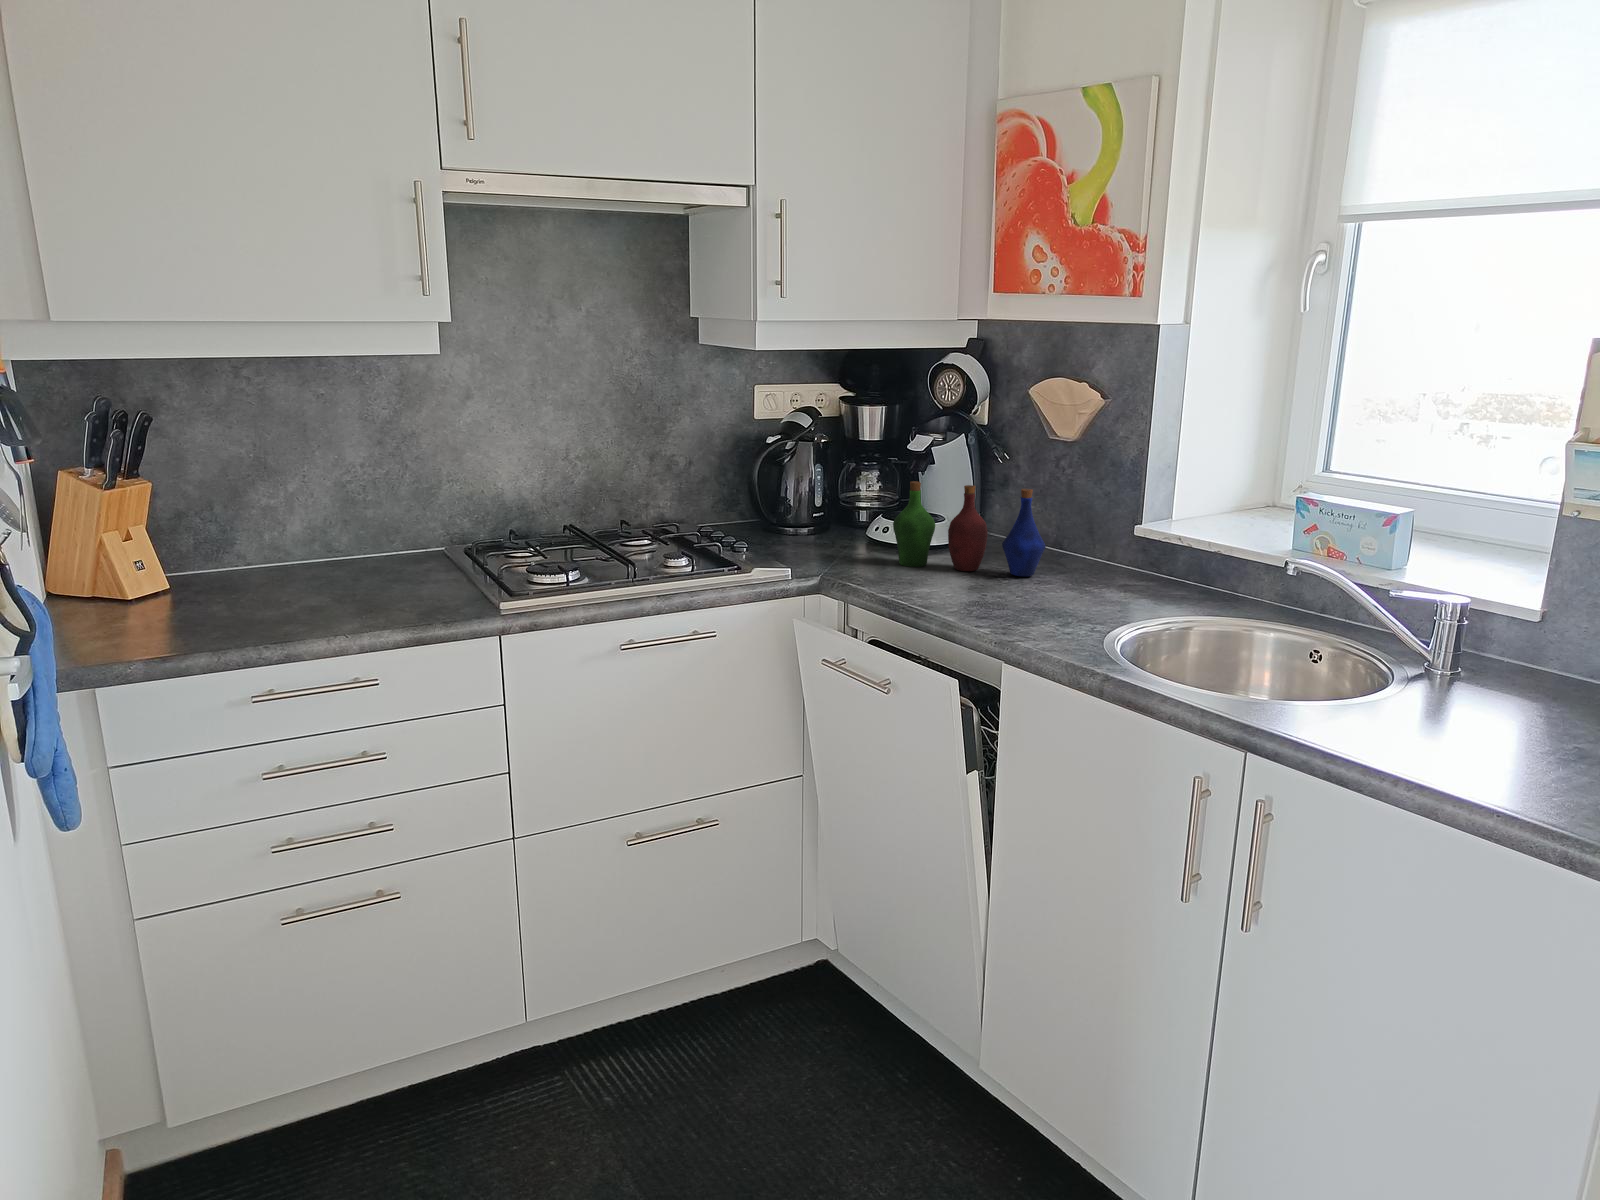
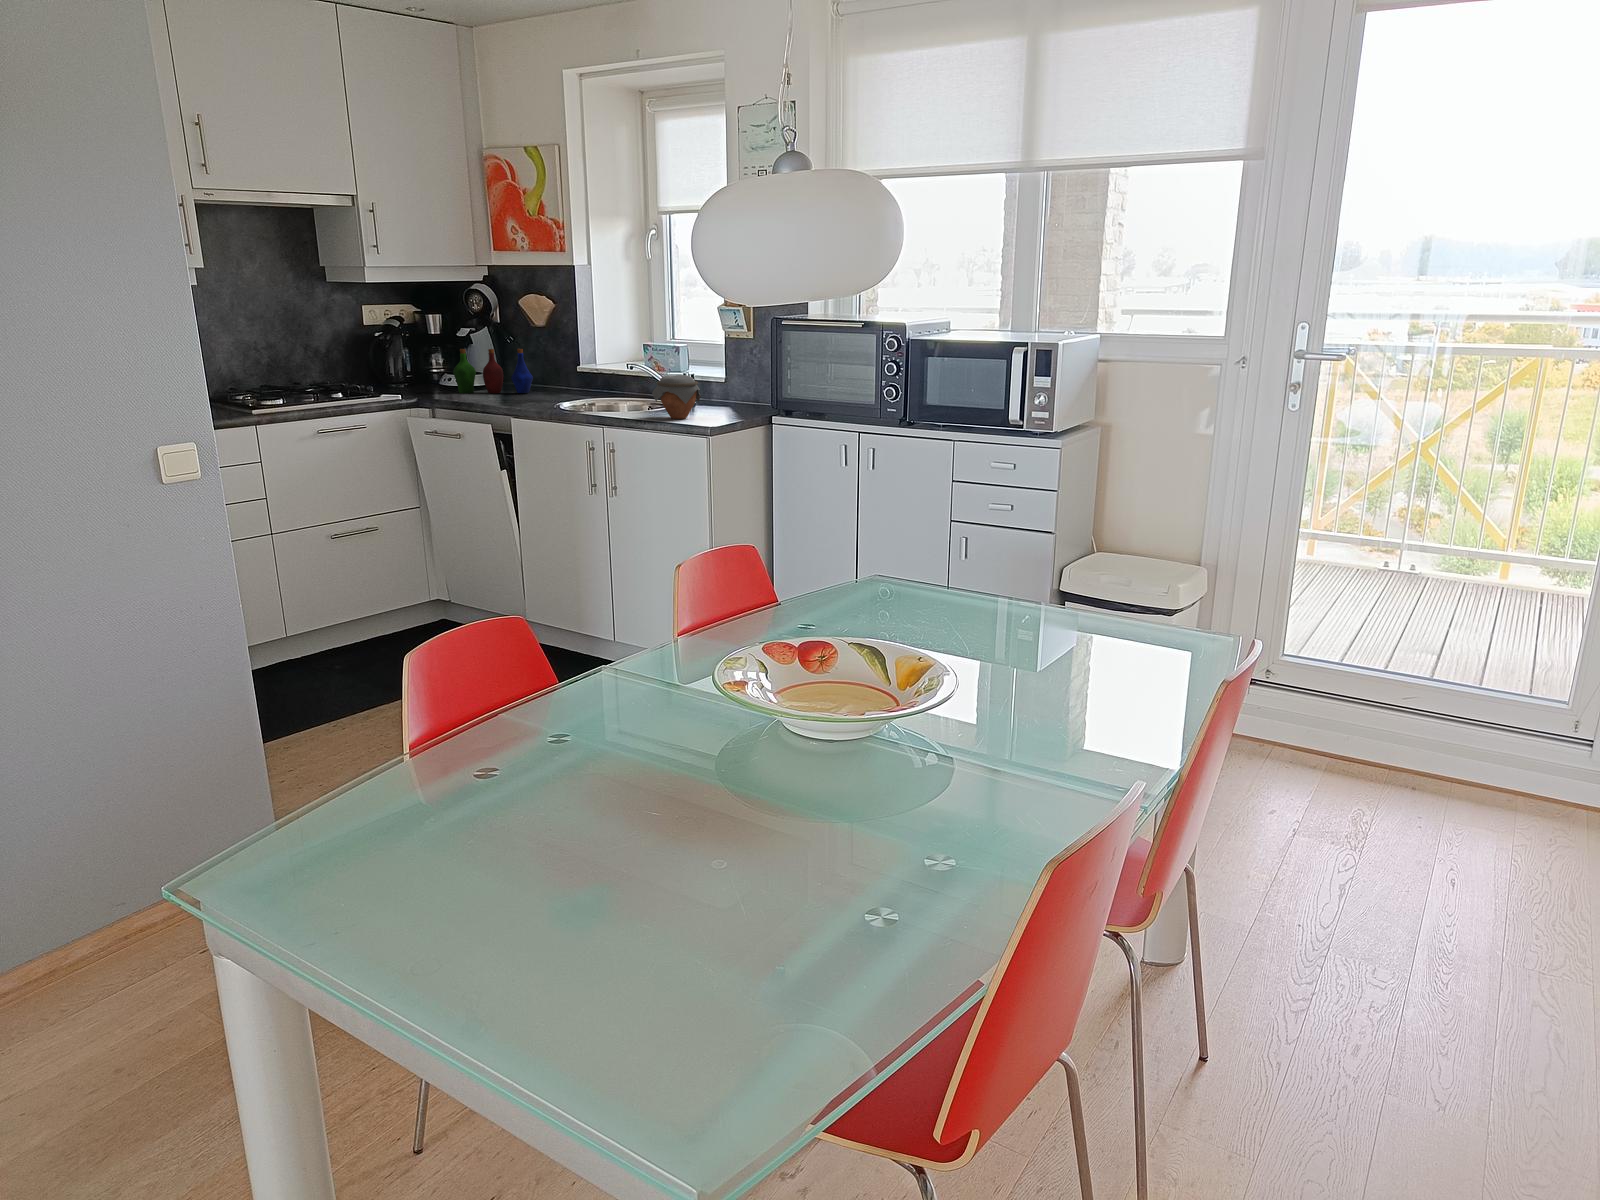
jar: none [1399,640,1552,765] -> present [652,375,701,419]

